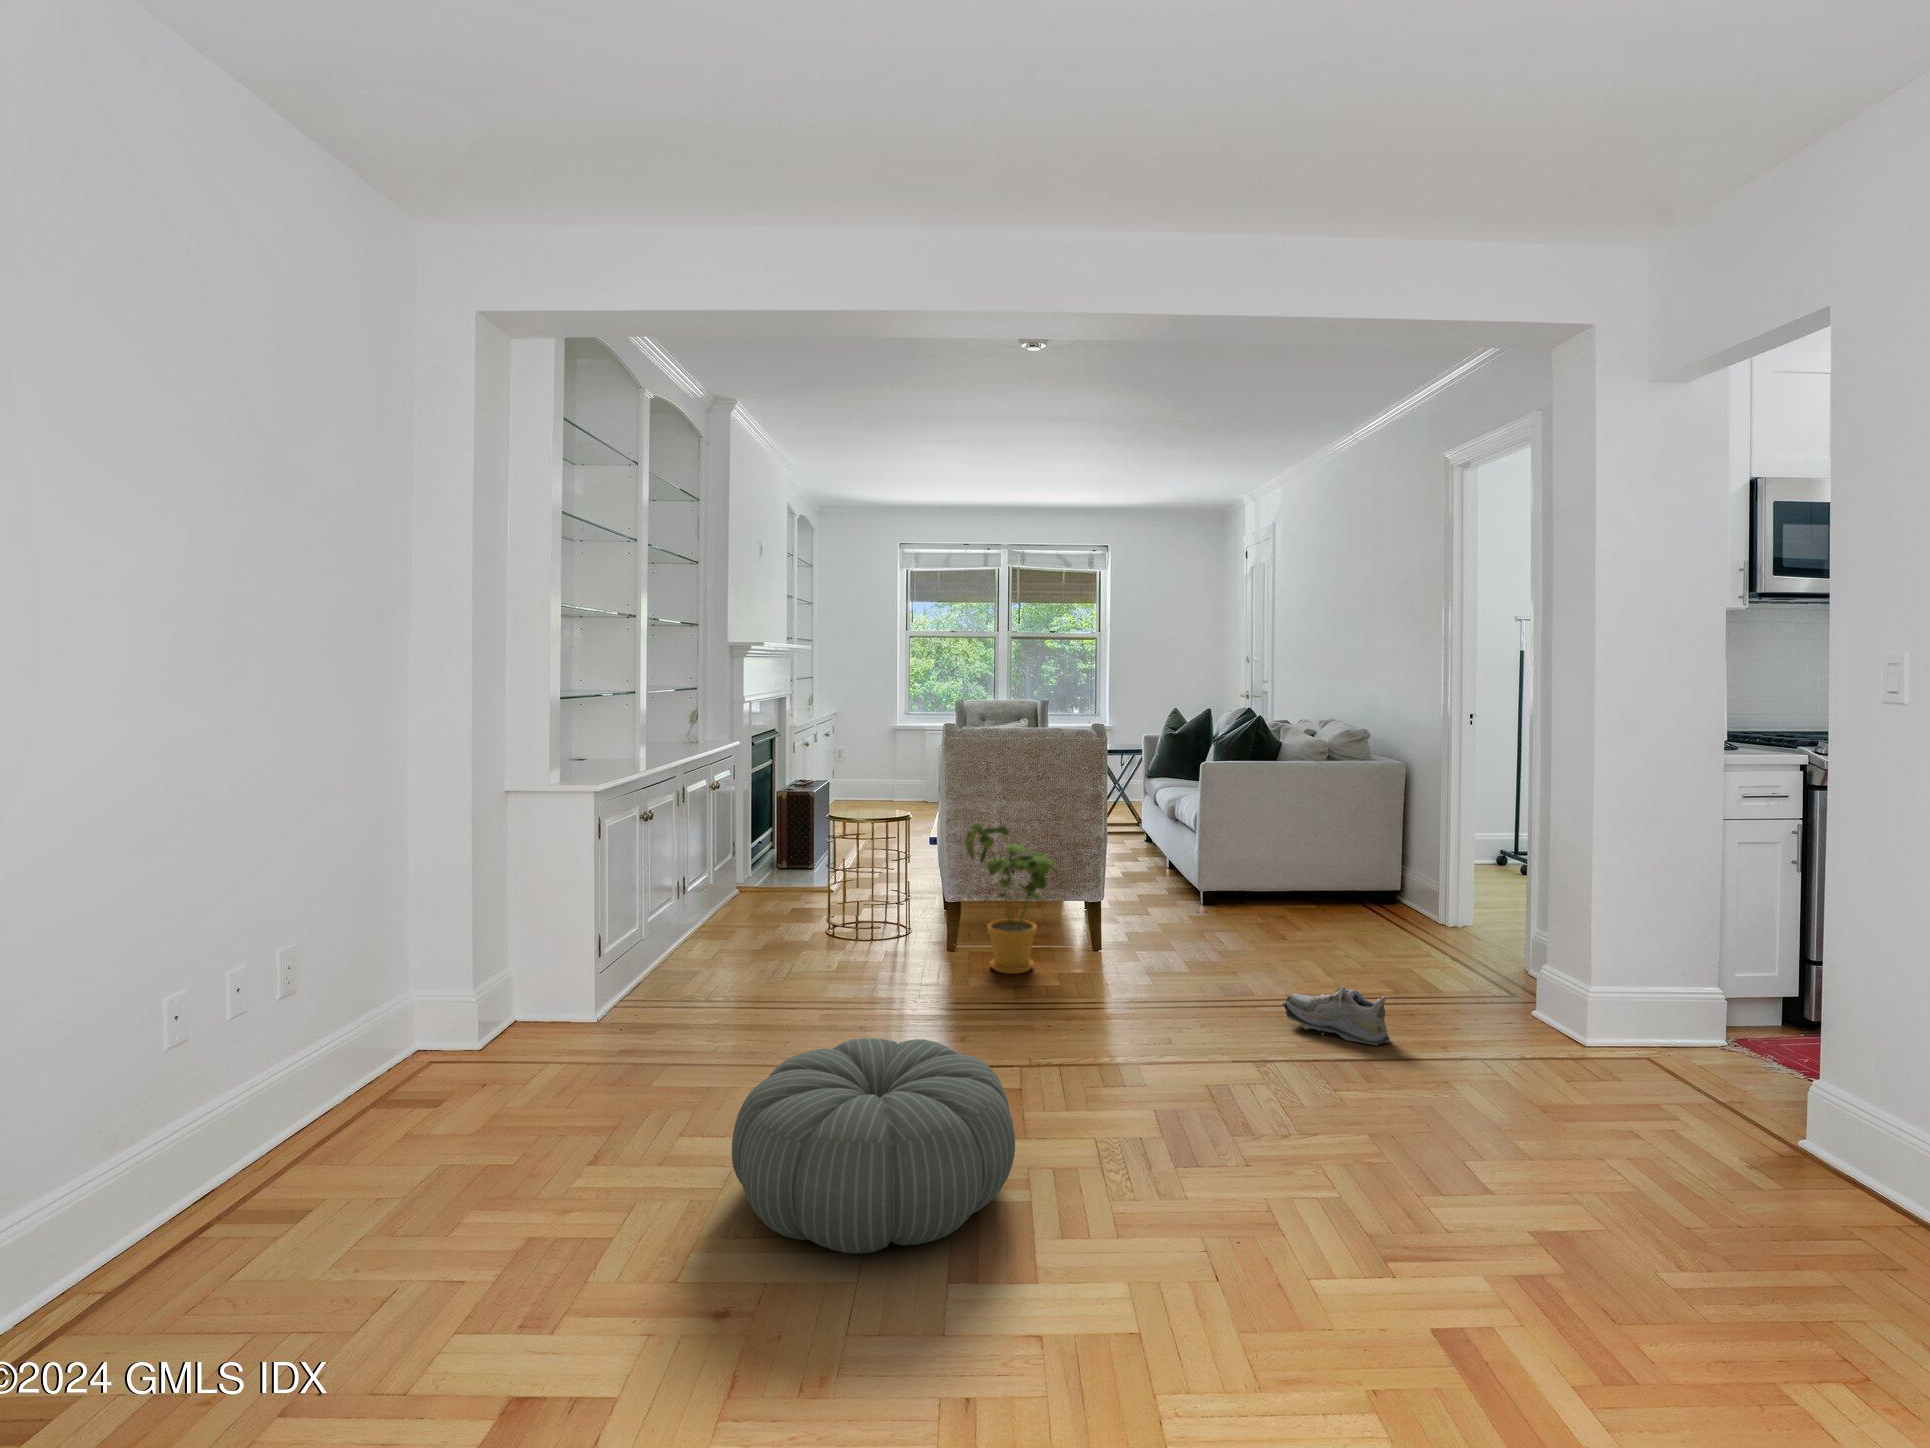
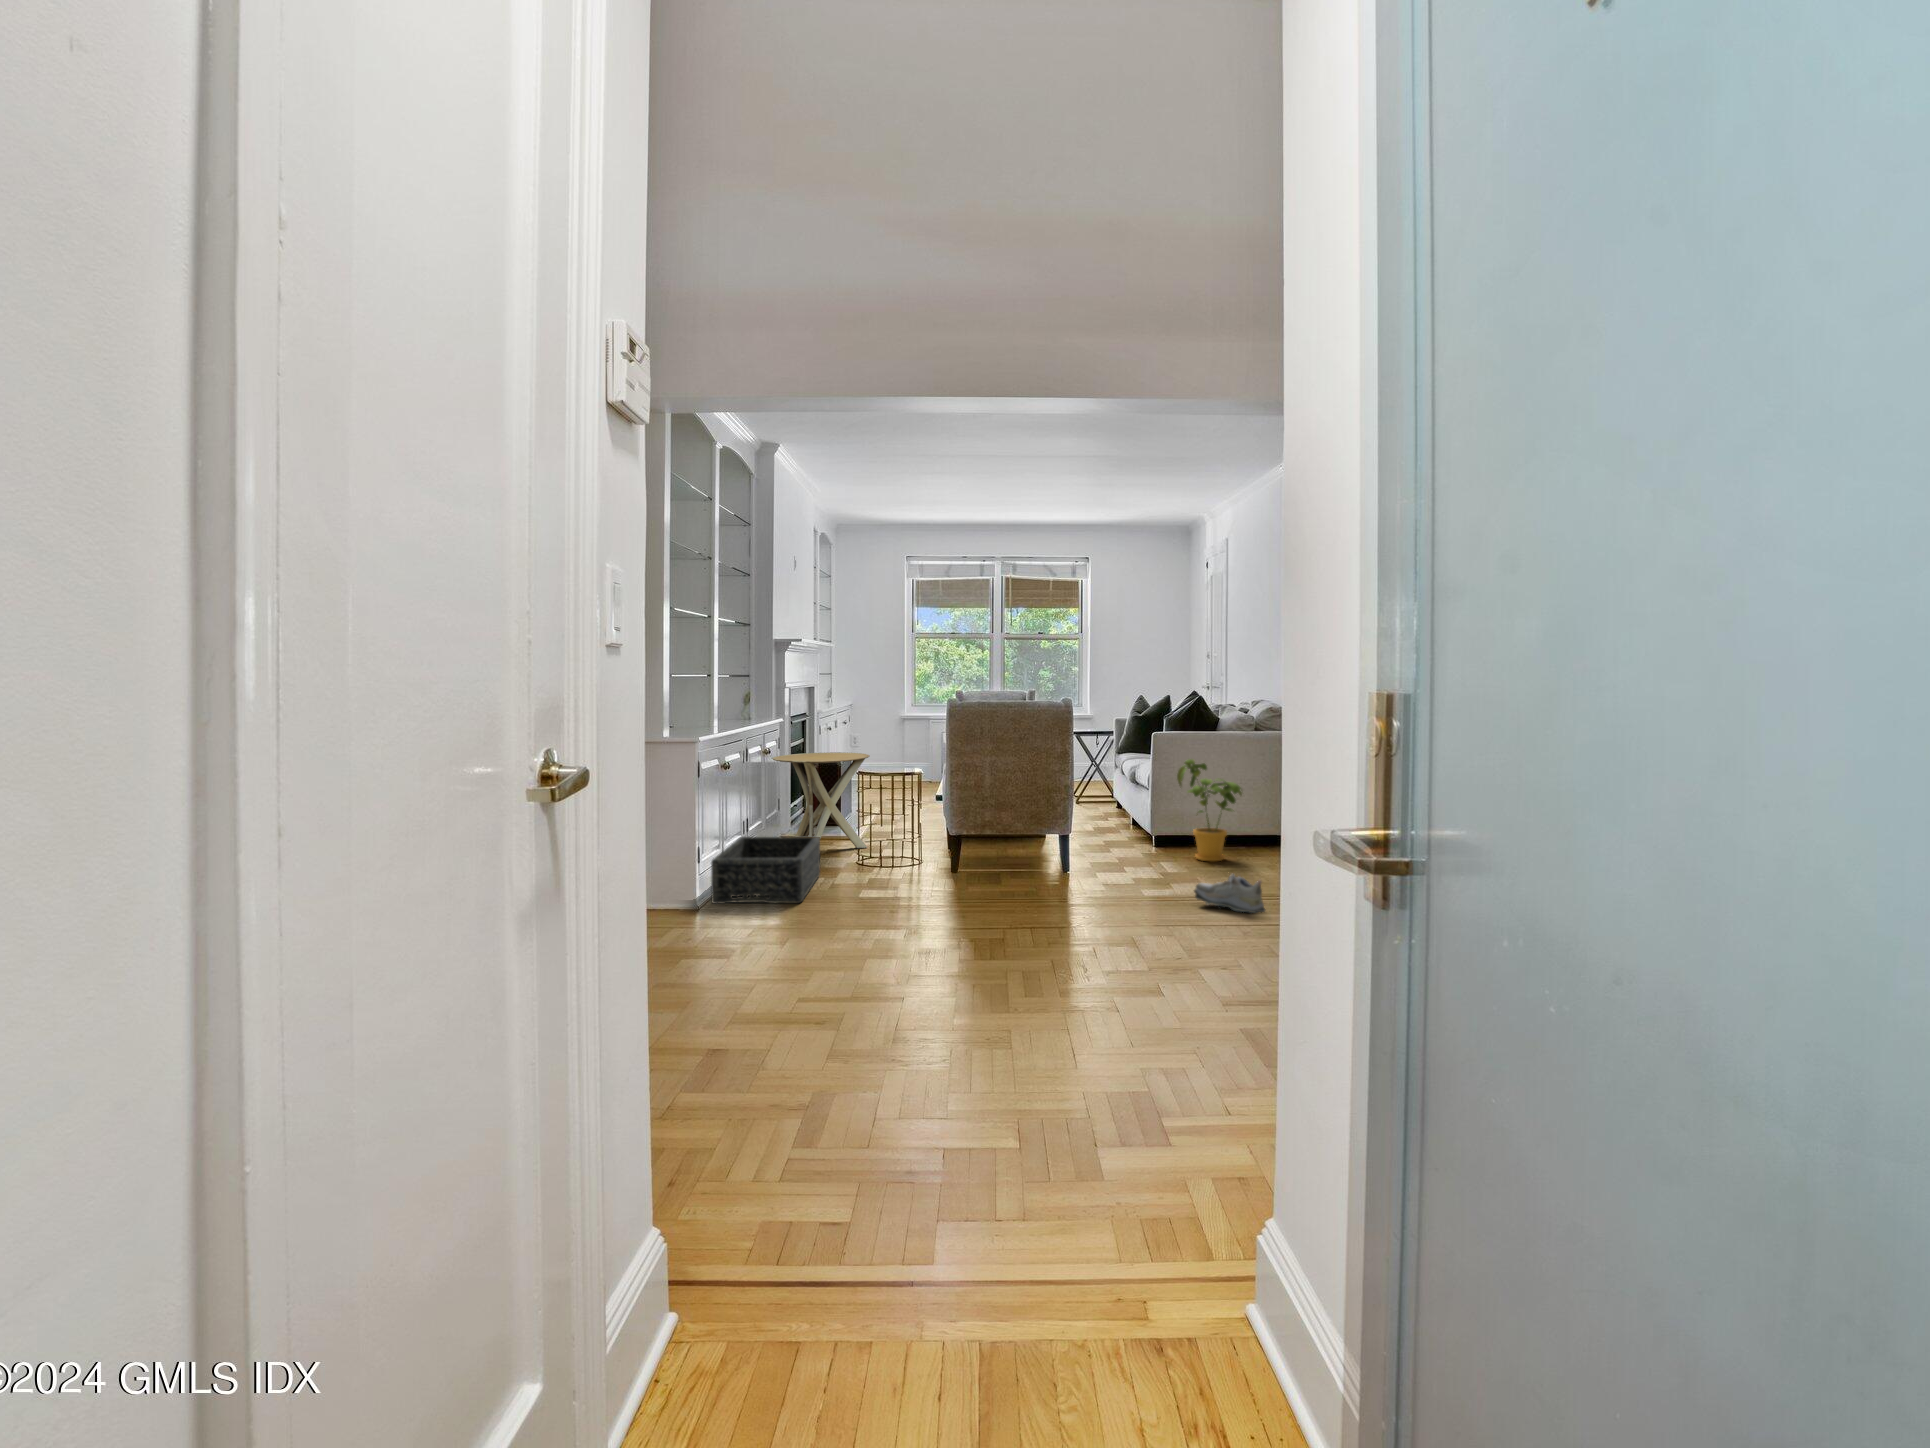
side table: none [719,785,844,927] -> present [772,752,870,848]
house plant: present [965,823,1058,974] -> present [1177,759,1242,862]
basket: none [604,911,770,1023] -> present [711,836,820,904]
pouf: present [732,1038,1015,1254] -> none [826,883,999,984]

